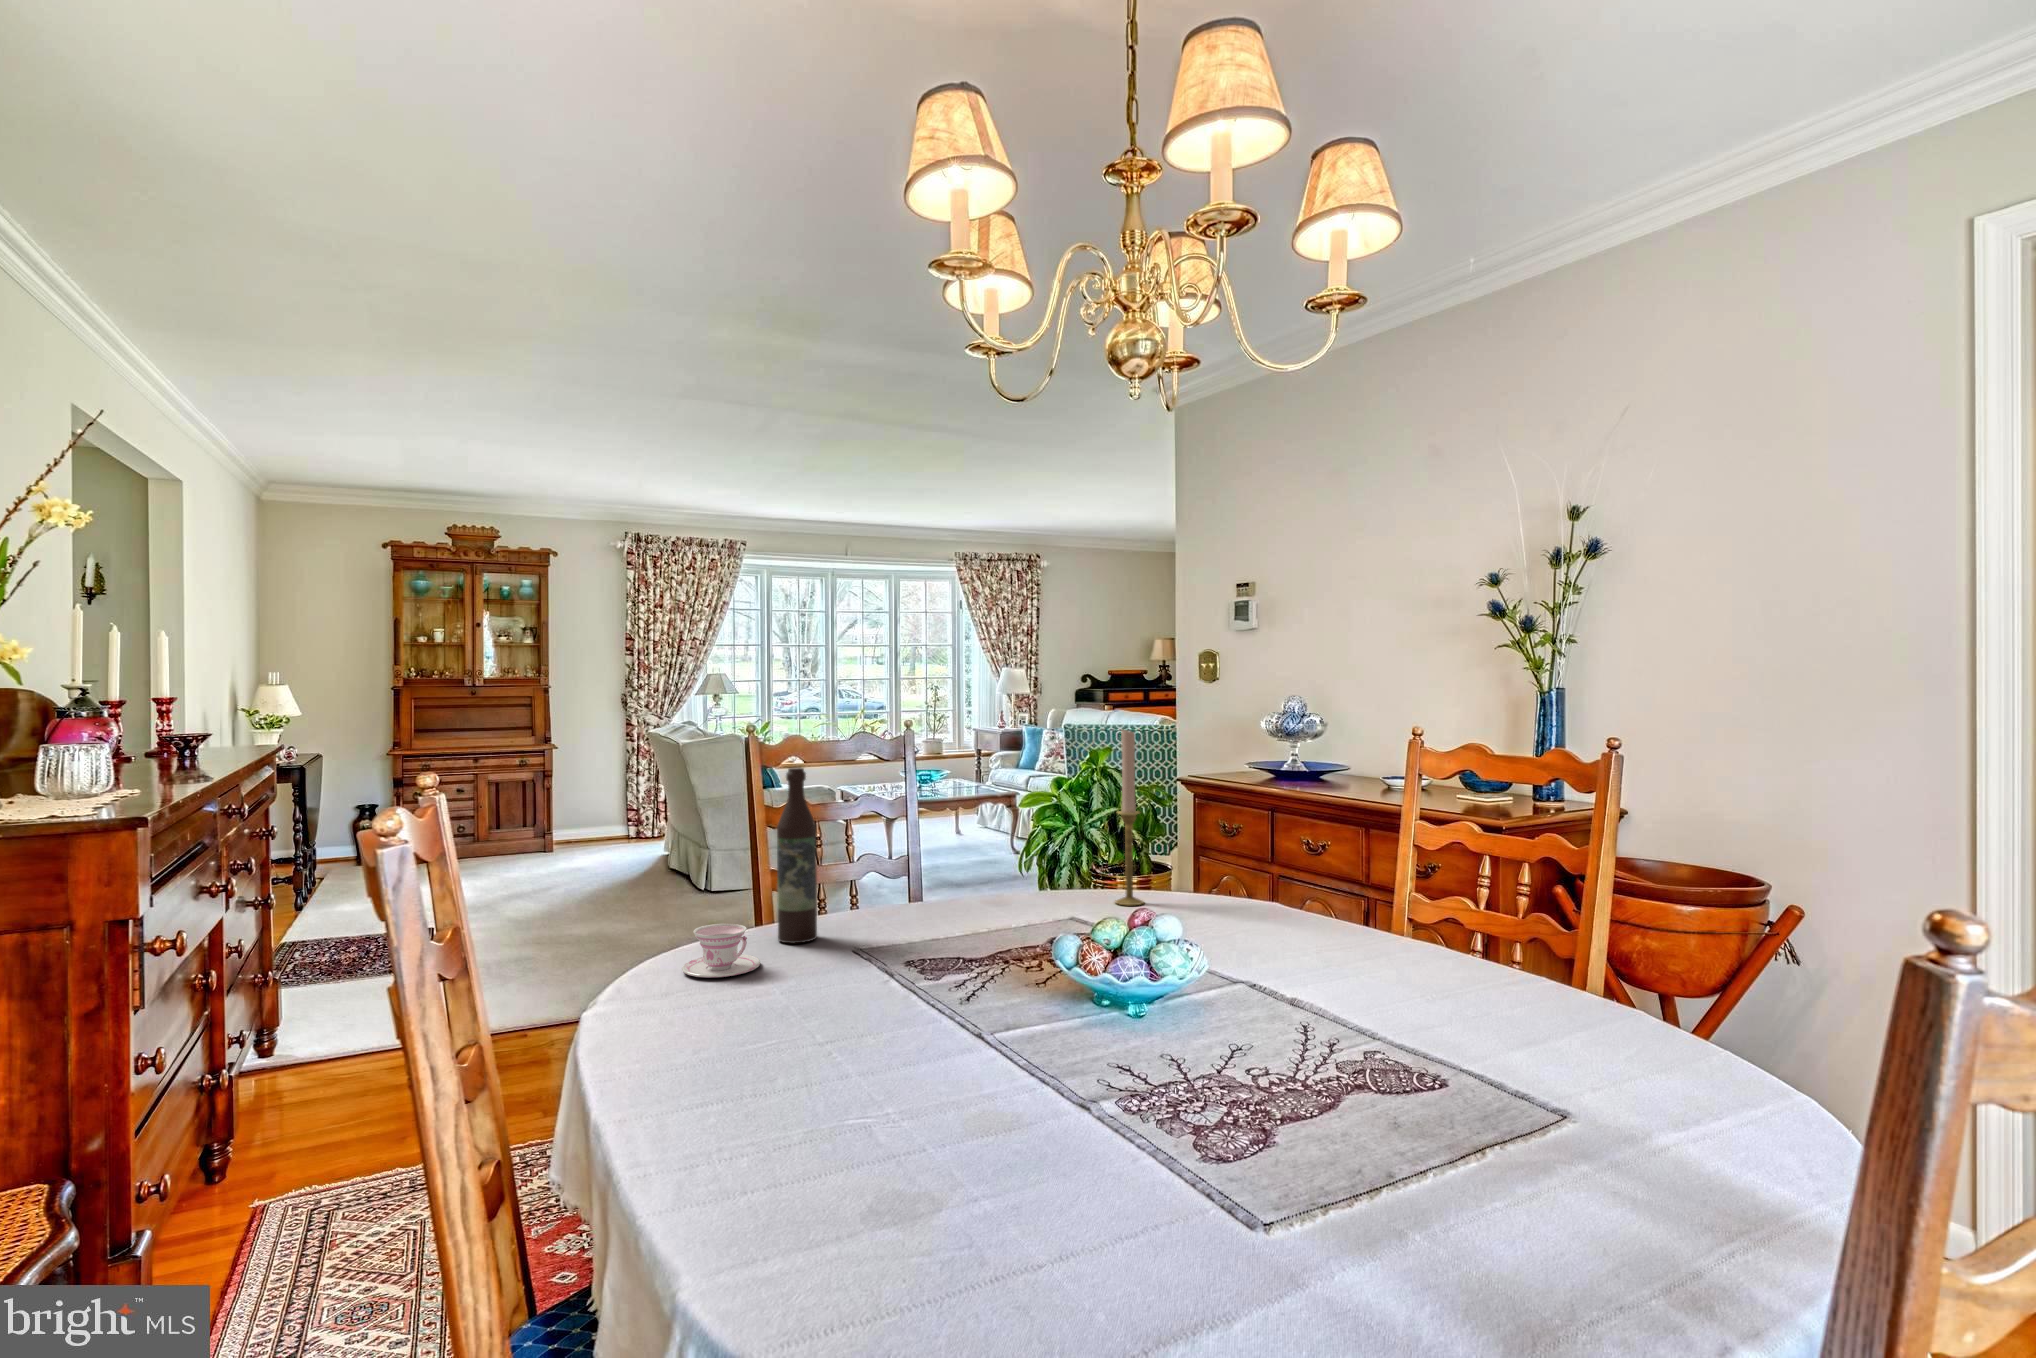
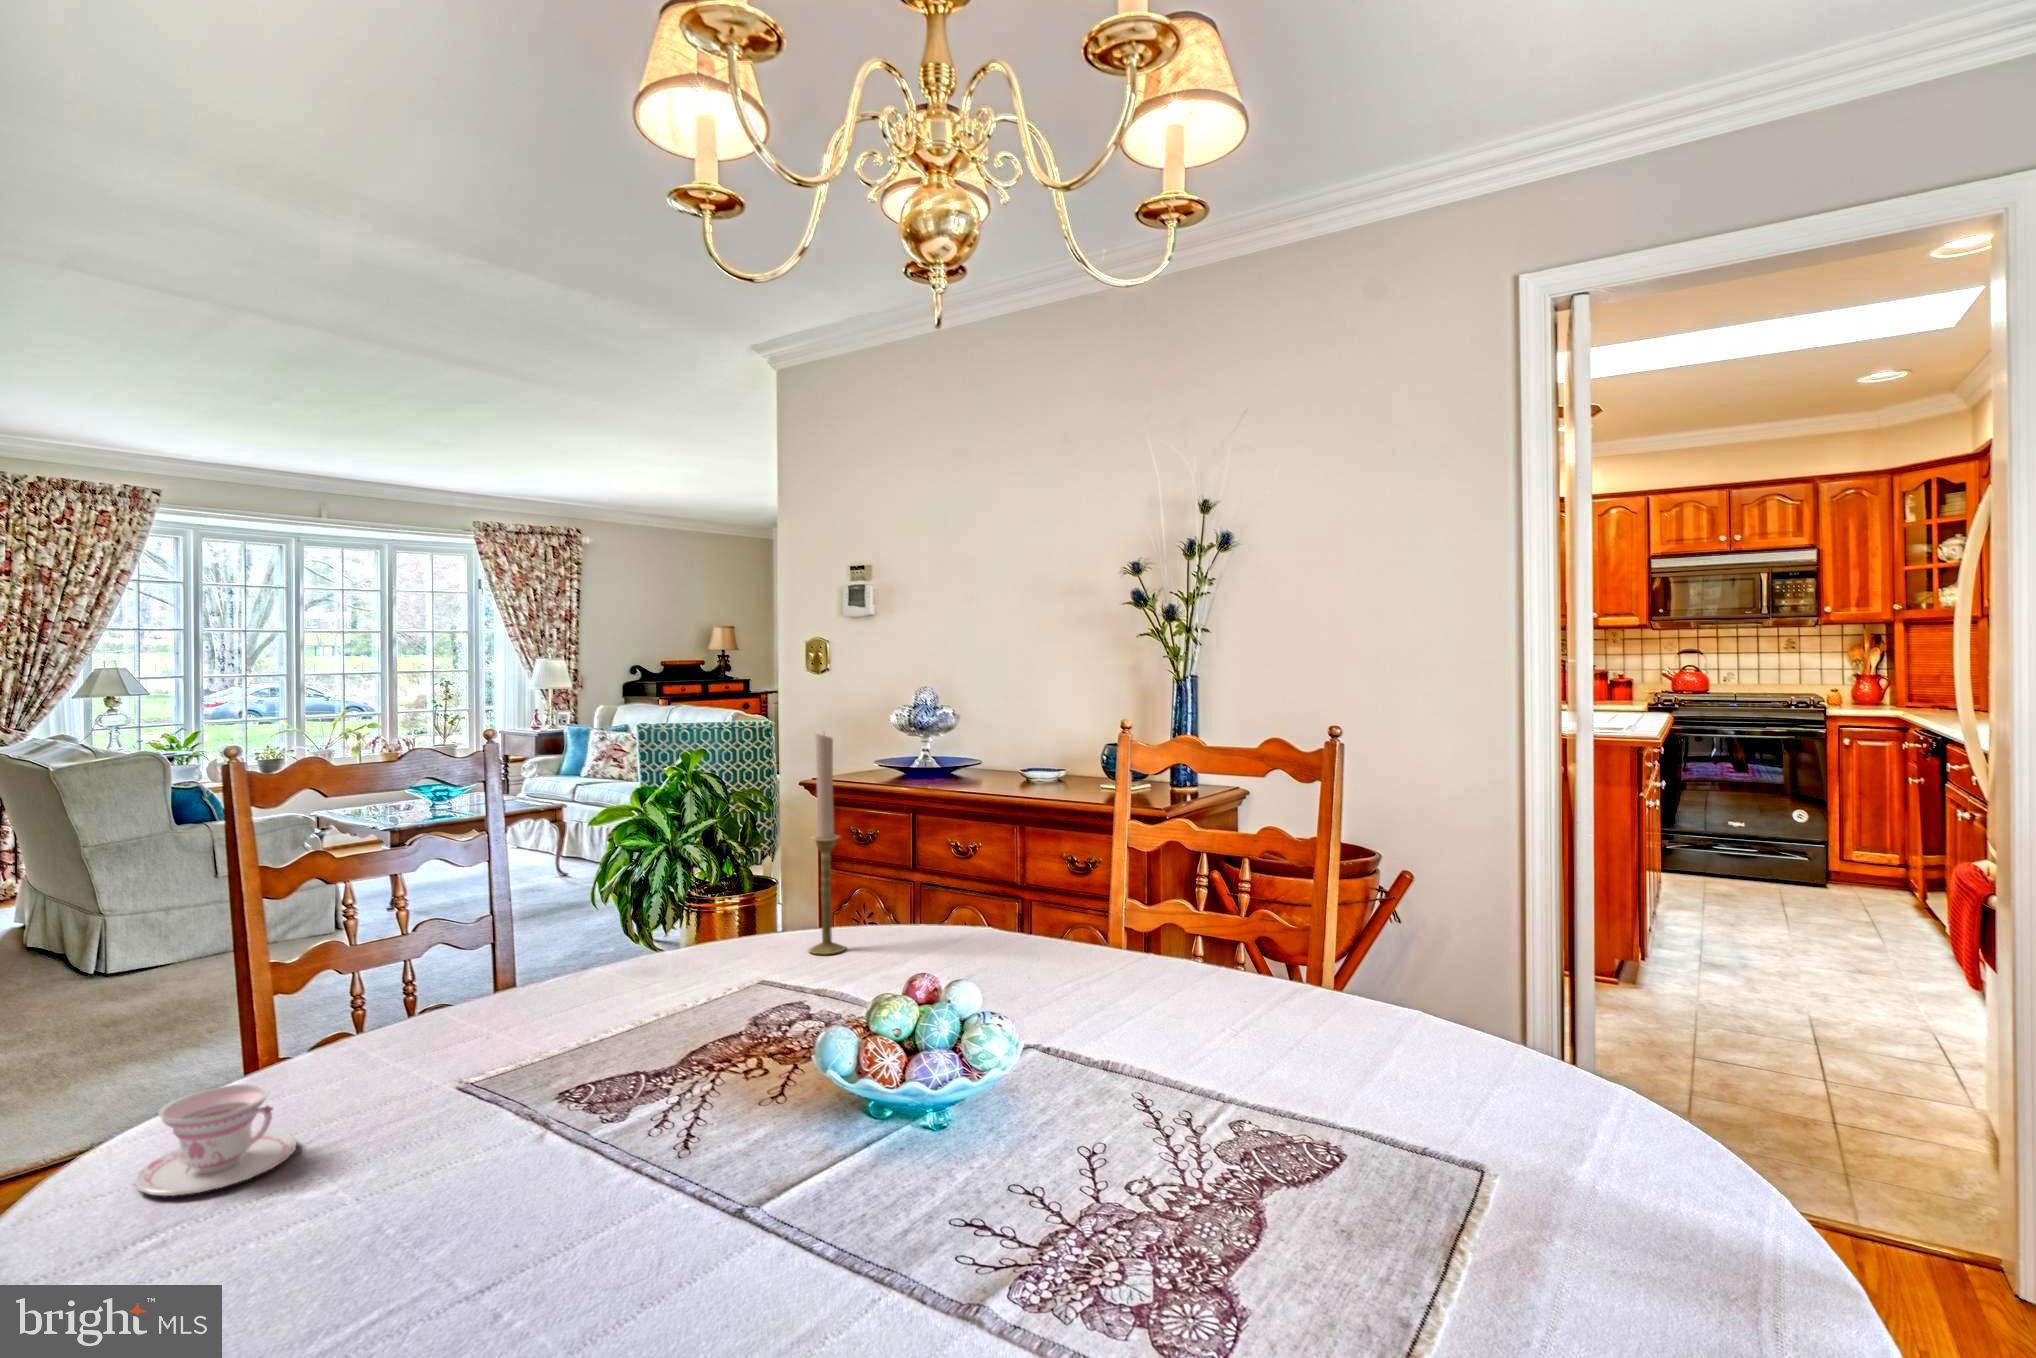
wine bottle: present [777,767,817,943] -> none [313,812,388,1092]

